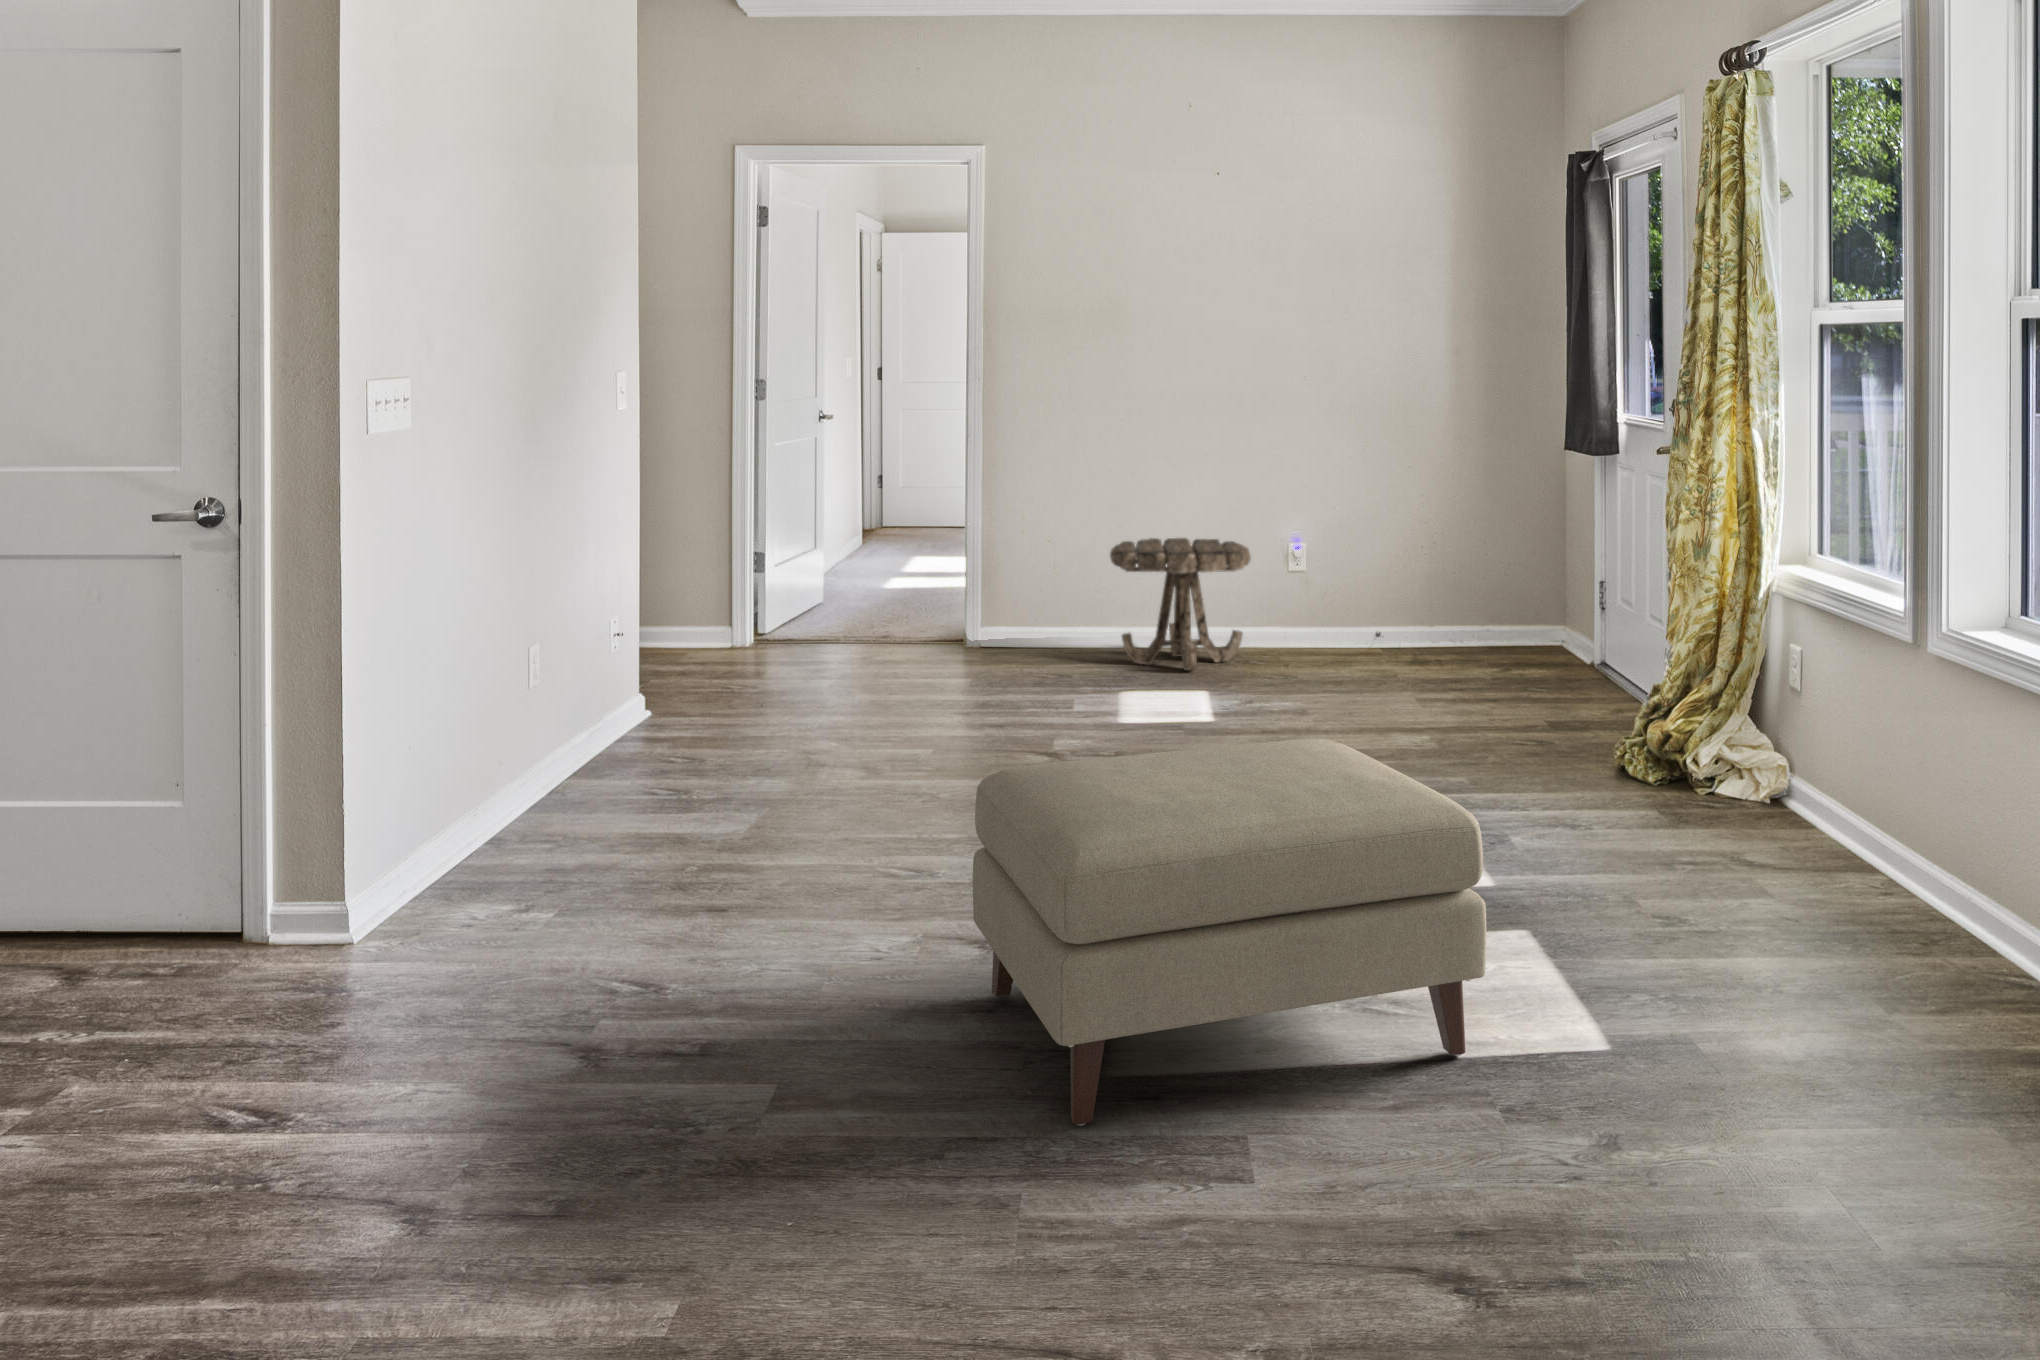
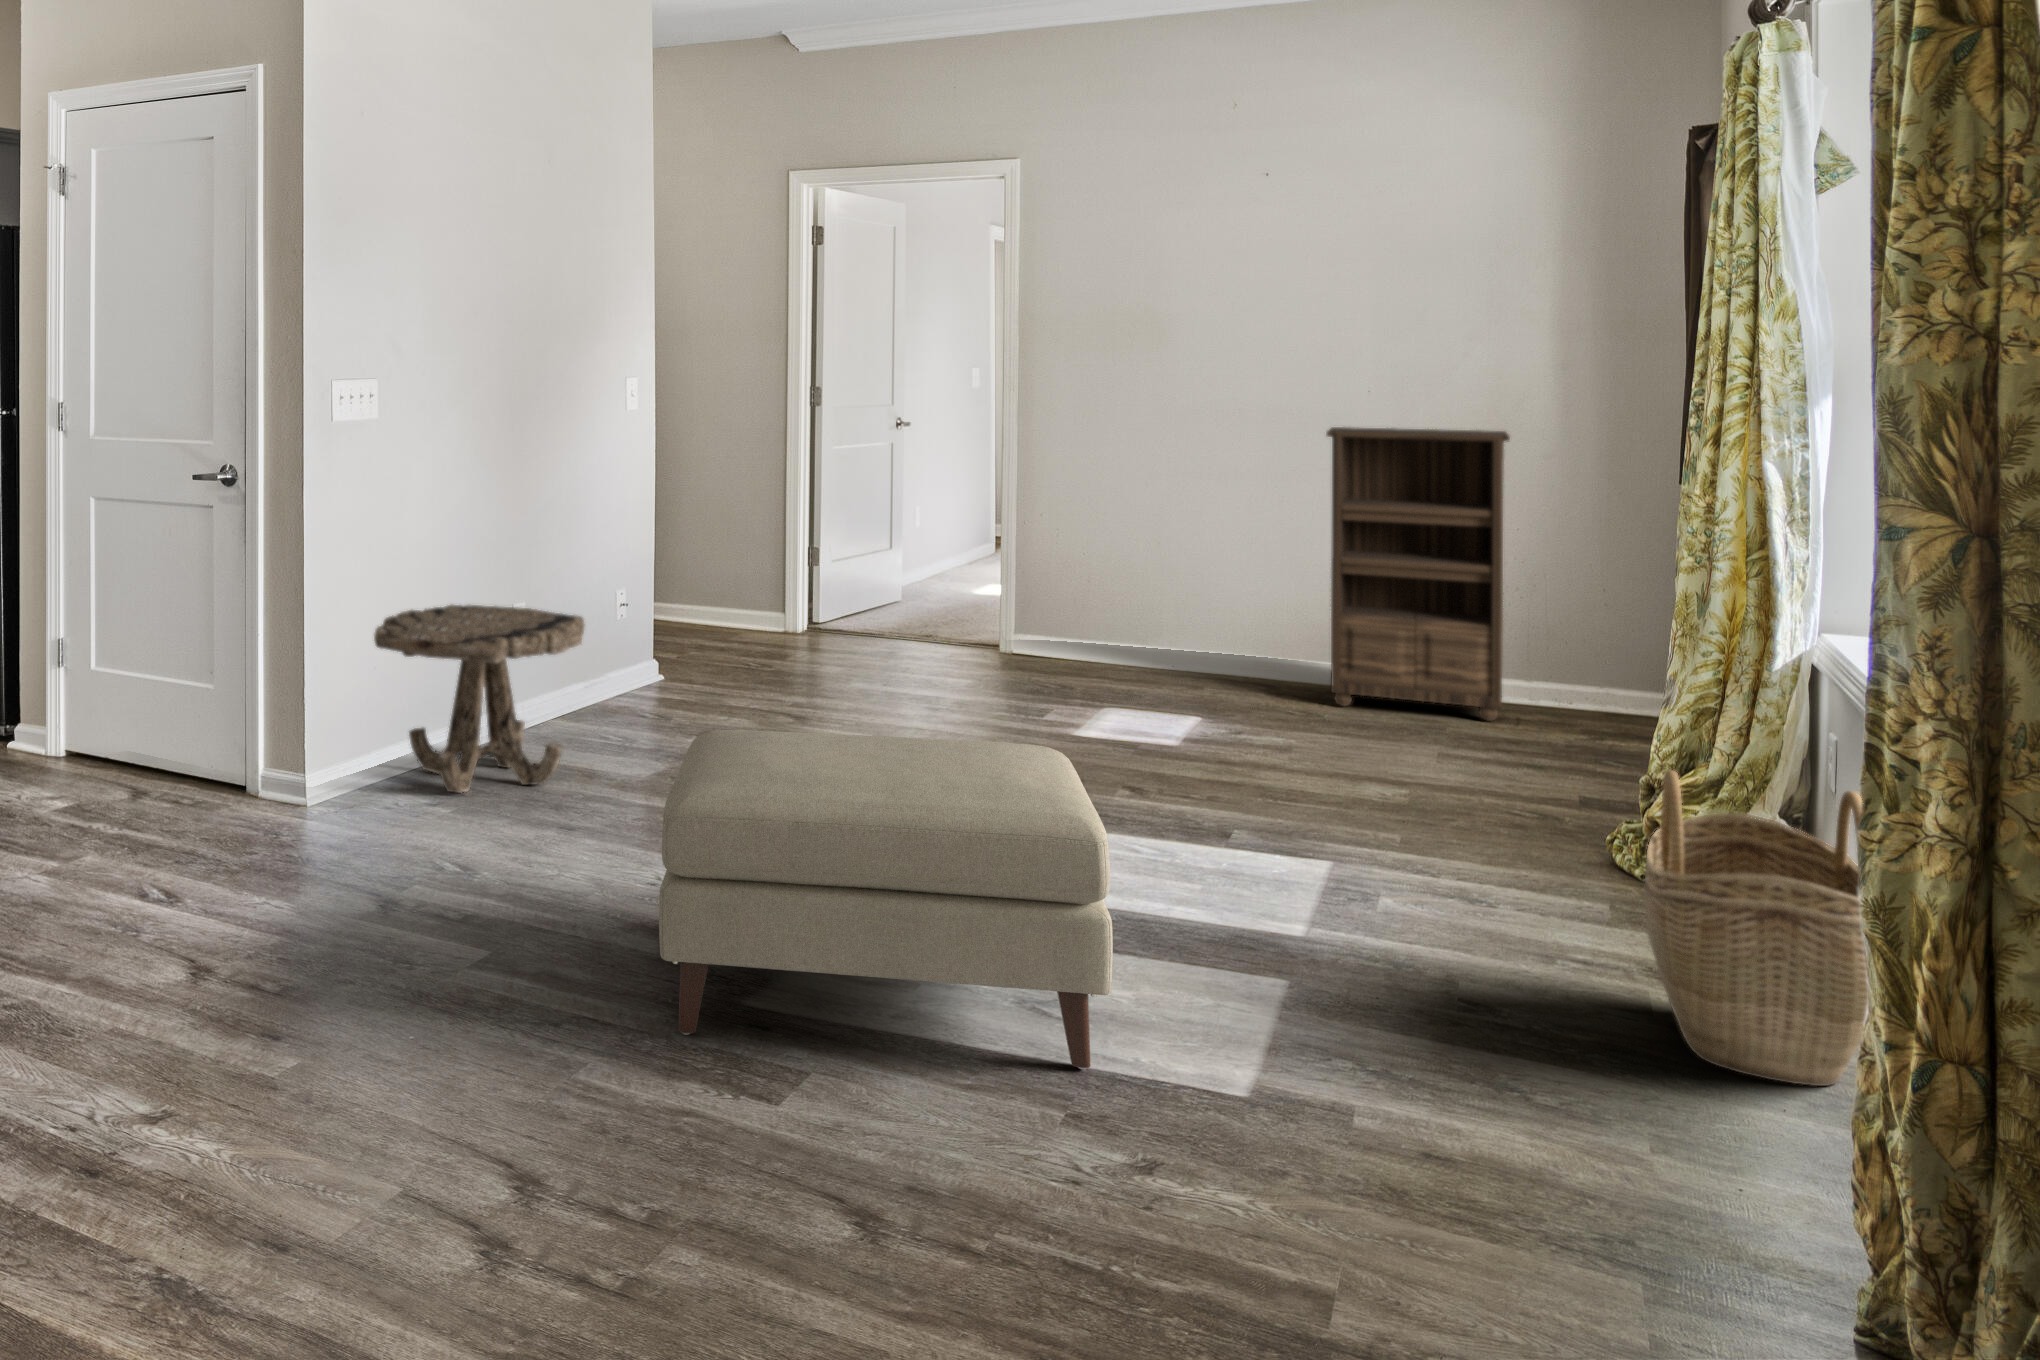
bookshelf: none [1300,419,1448,667] -> present [1327,427,1510,721]
side table: present [1110,538,1251,670] -> present [374,605,585,793]
woven basket: none [1759,689,1948,930] -> present [1644,770,1868,1086]

